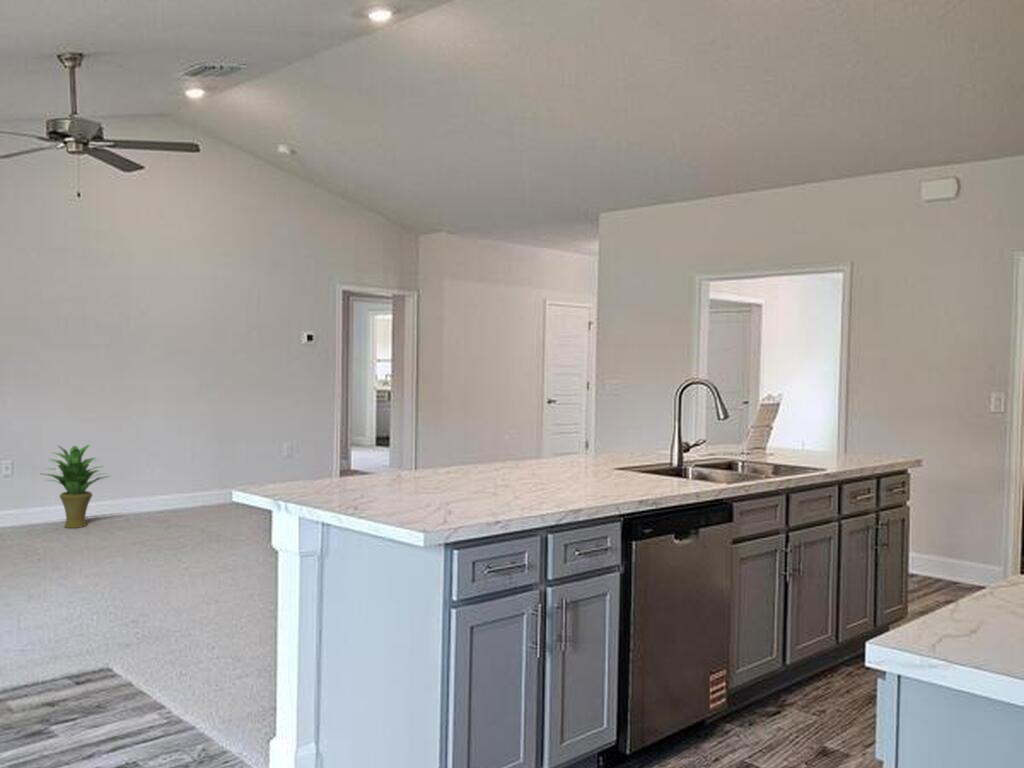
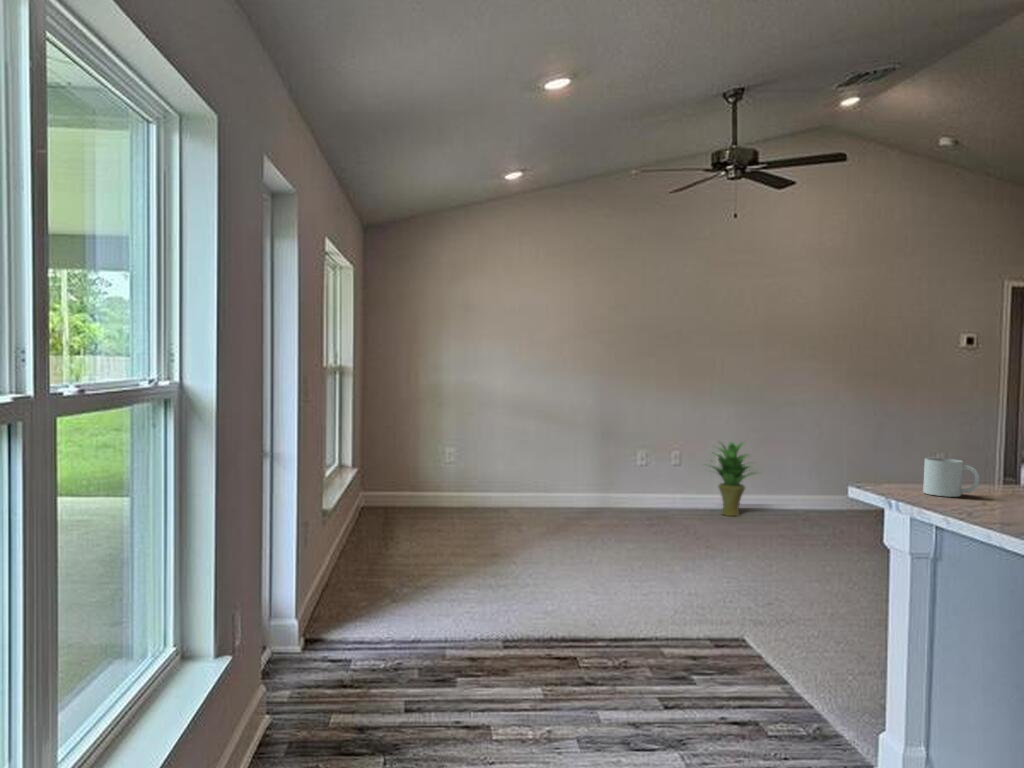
mug: none [305,455,354,492] -> present [923,458,979,497]

